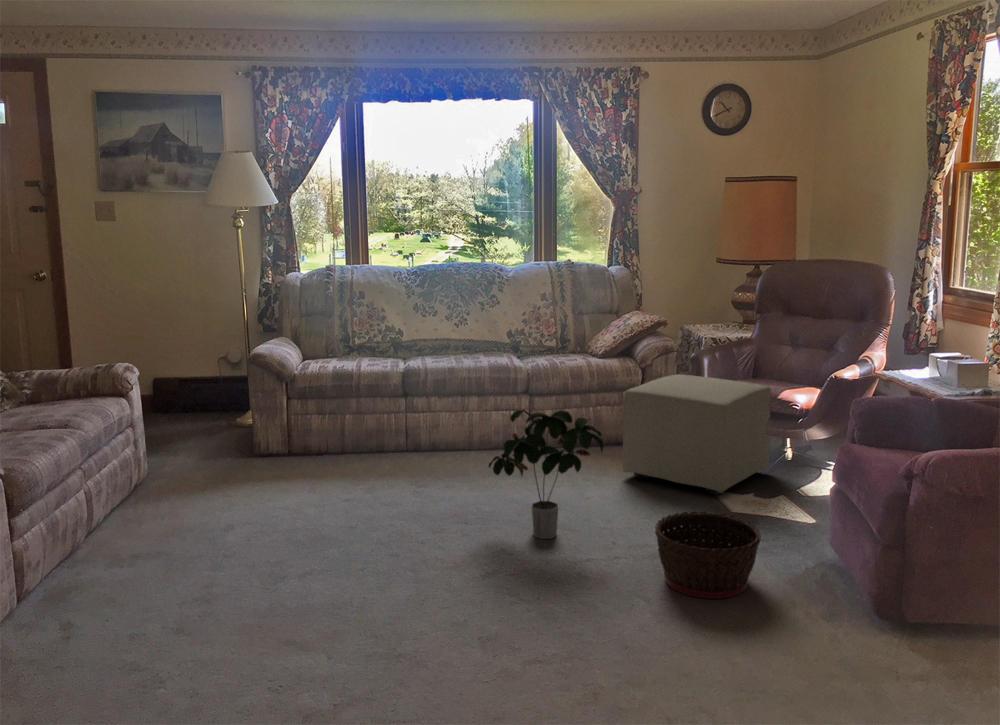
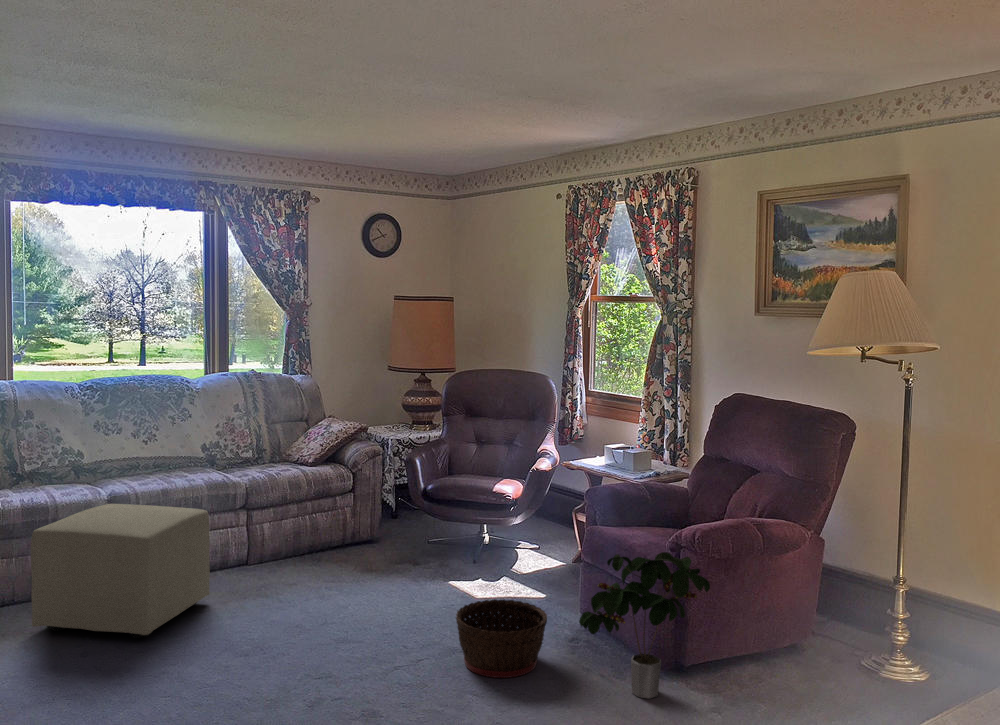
ottoman: present [623,374,771,494] -> present [31,504,210,638]
potted plant: present [489,409,604,539] -> present [579,552,710,698]

